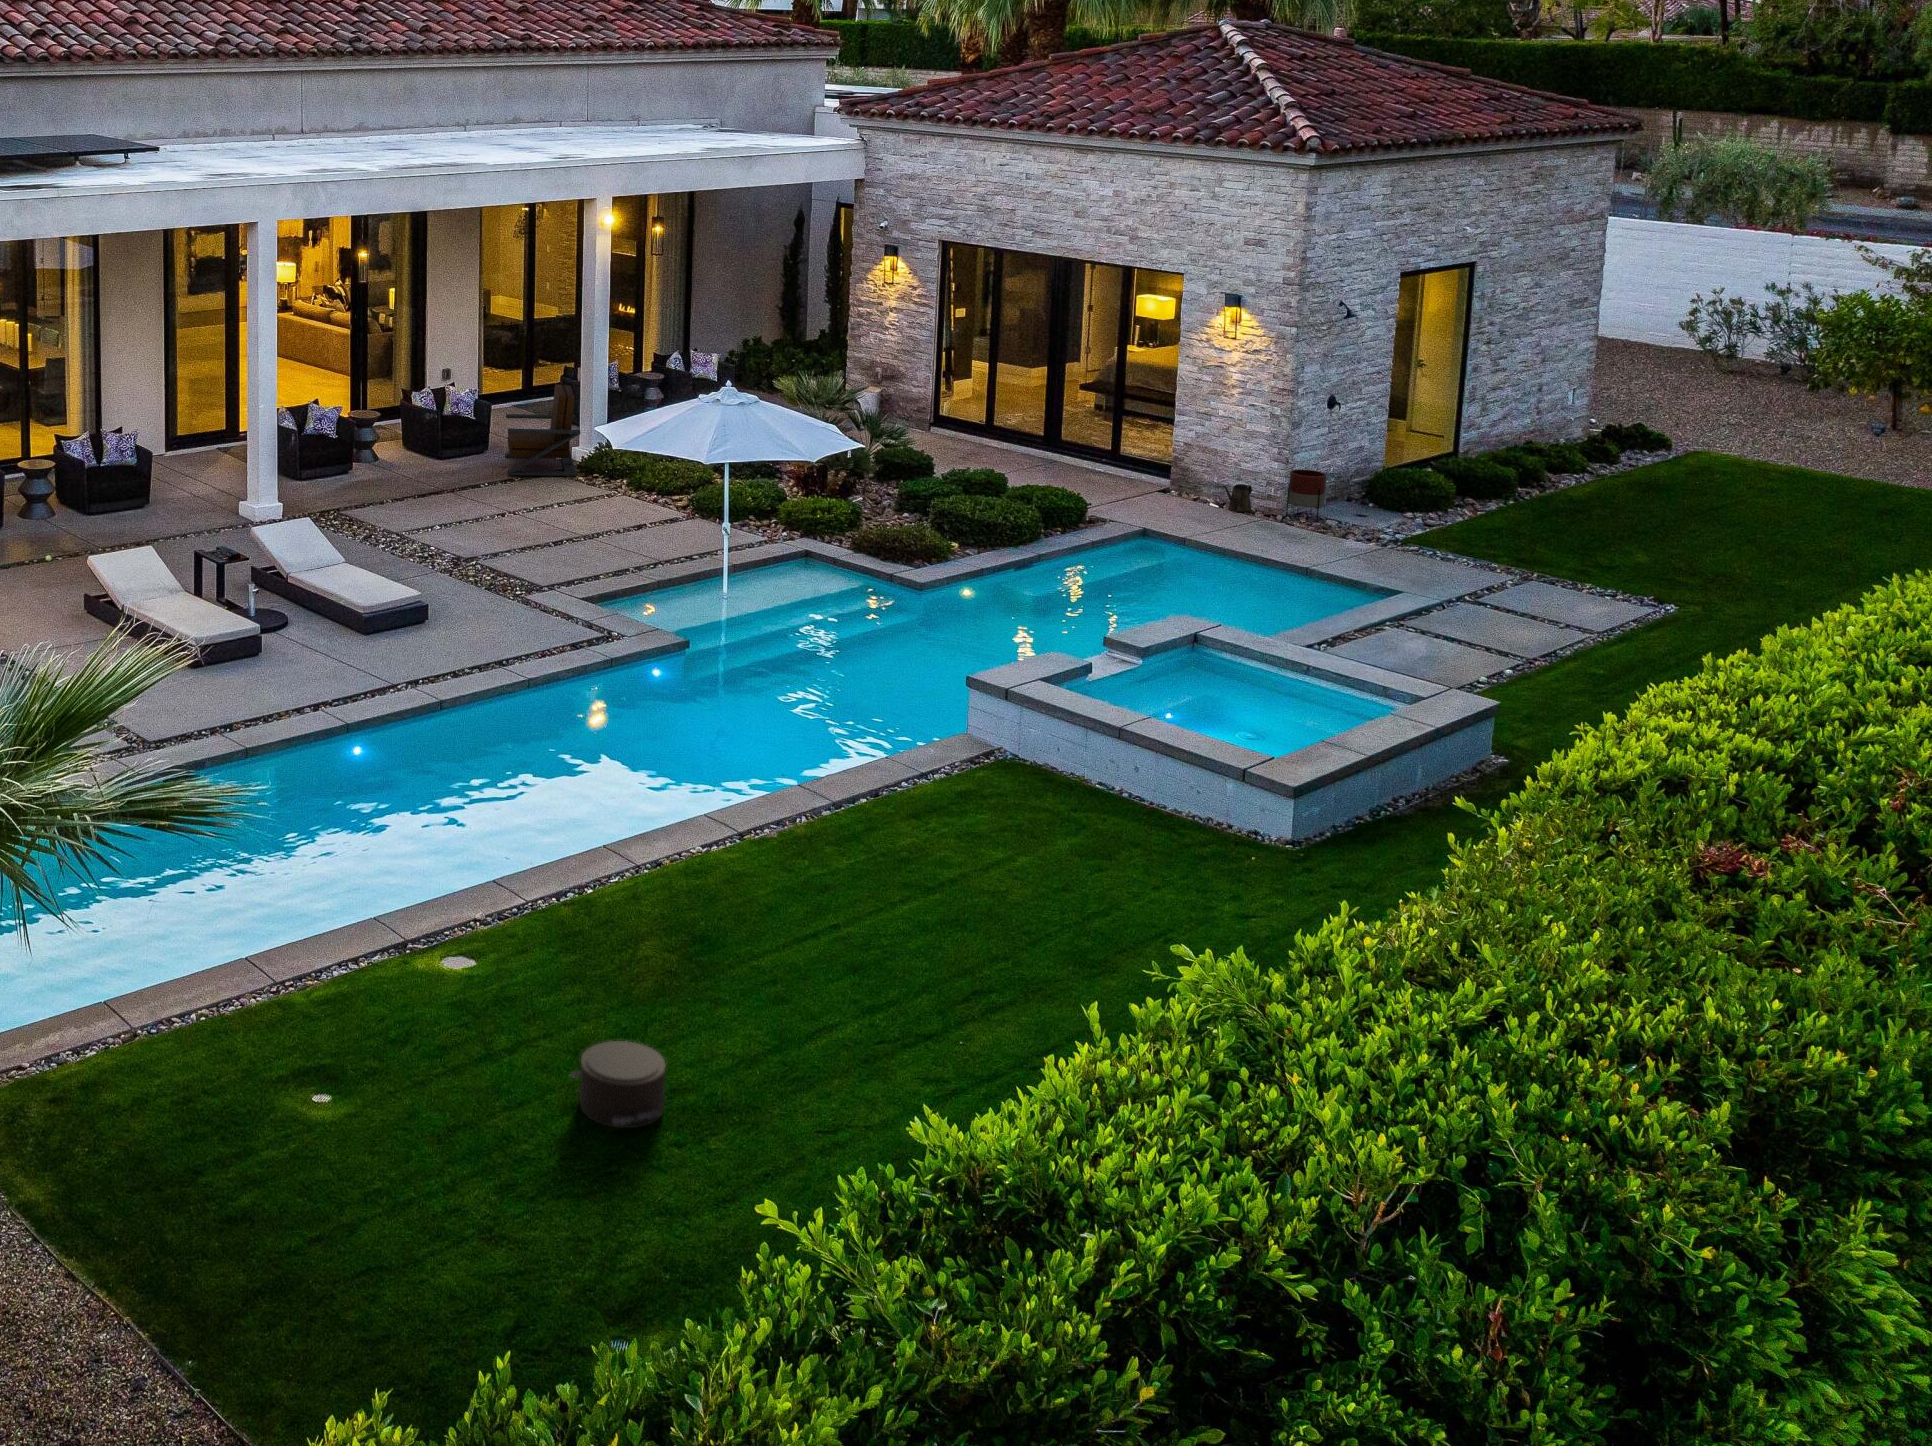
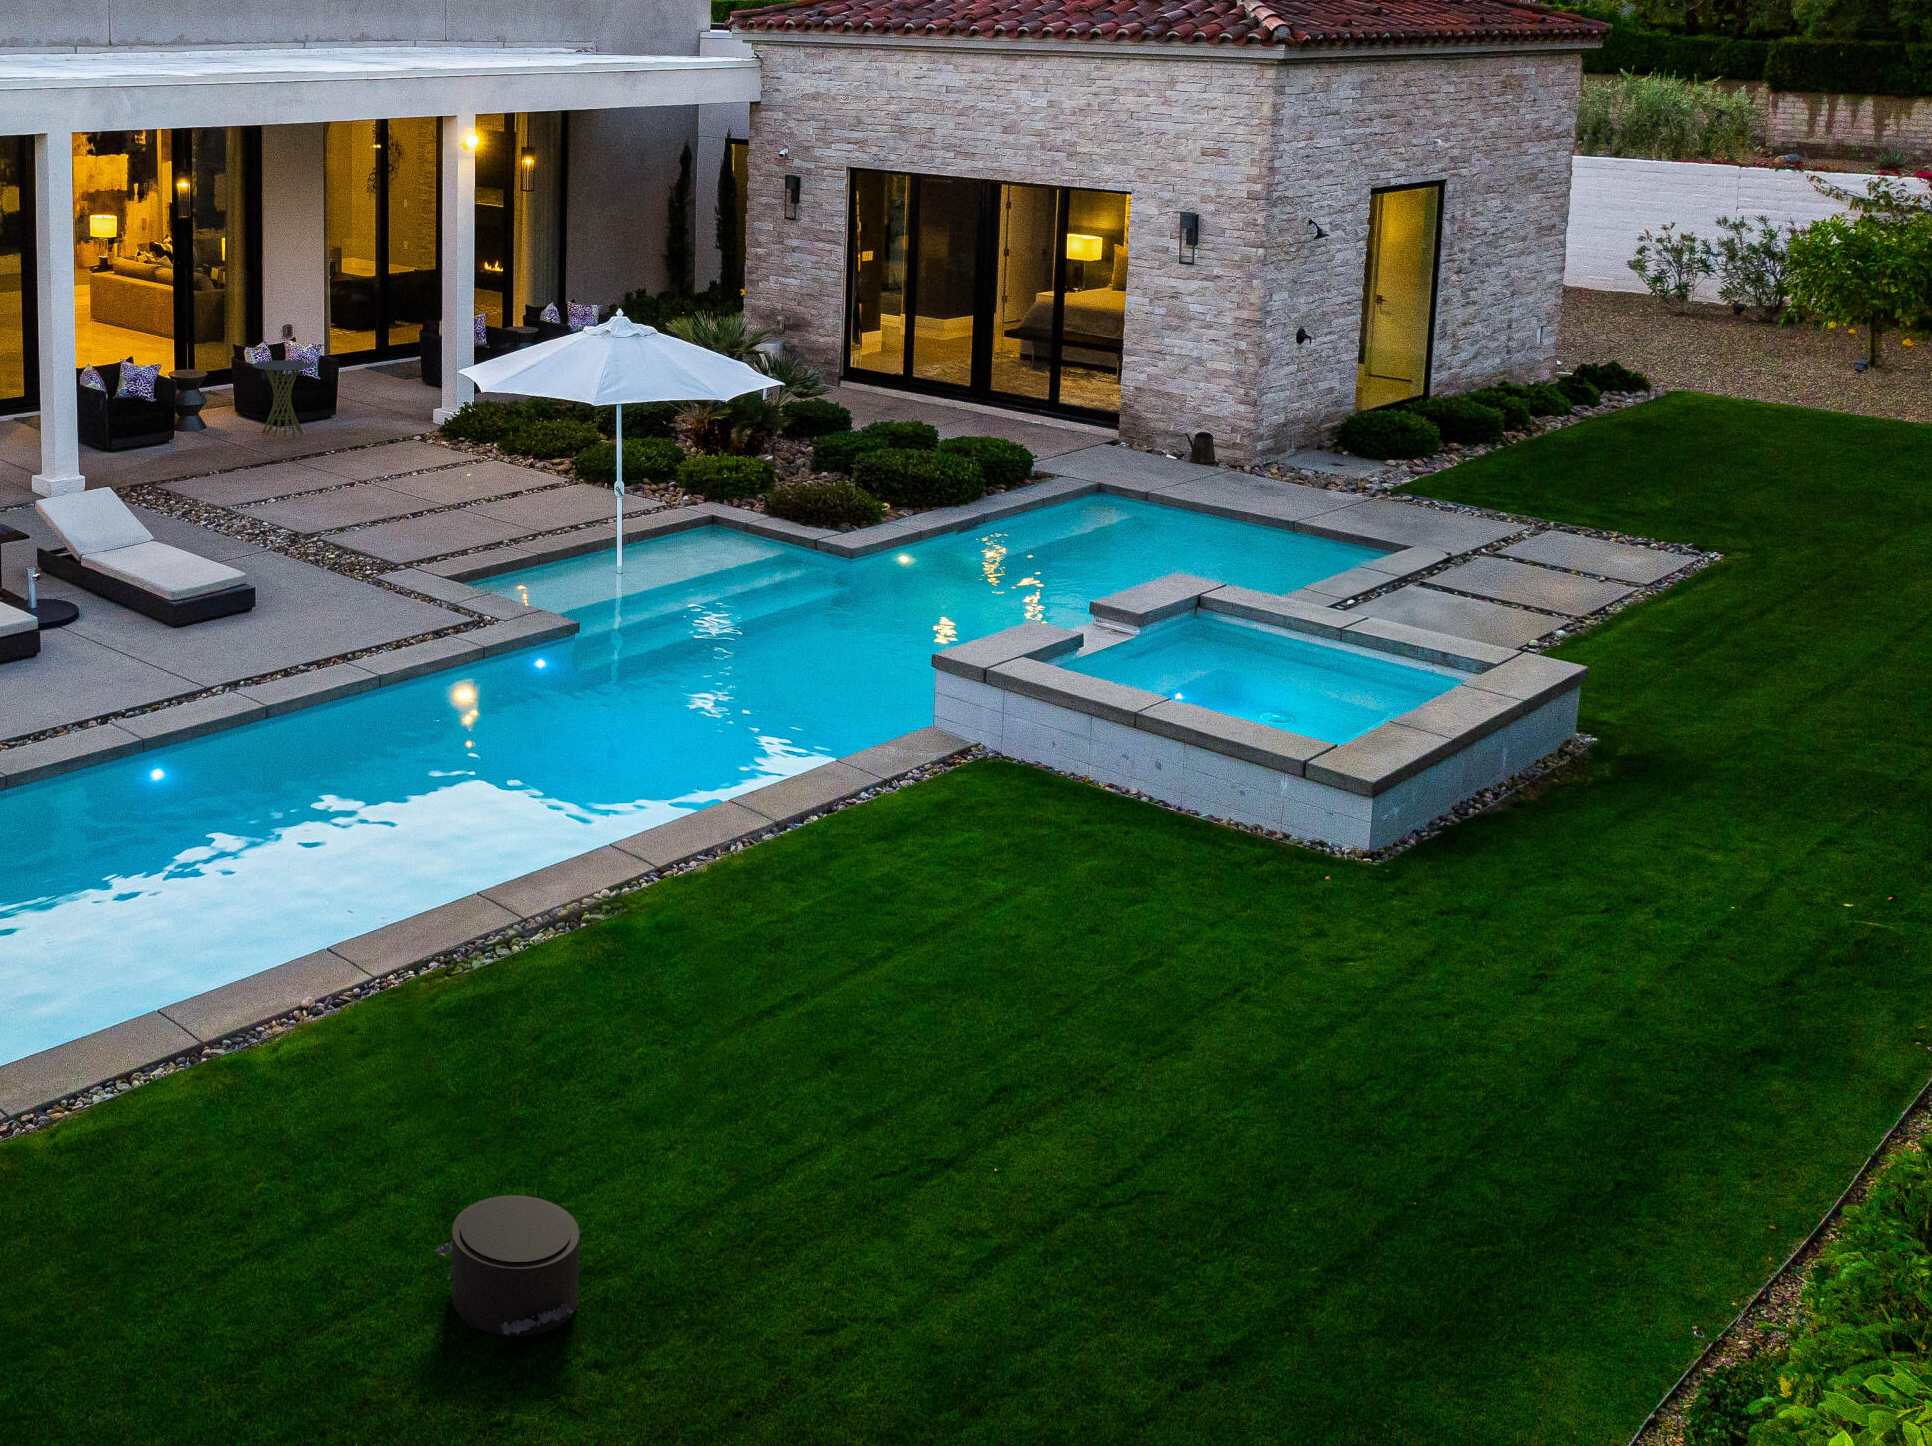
lounge chair: present [505,384,581,476] -> none [355,334,443,440]
side table: none [419,405,470,471] -> present [252,360,312,437]
planter: present [1286,470,1326,521] -> none [1256,413,1301,472]

